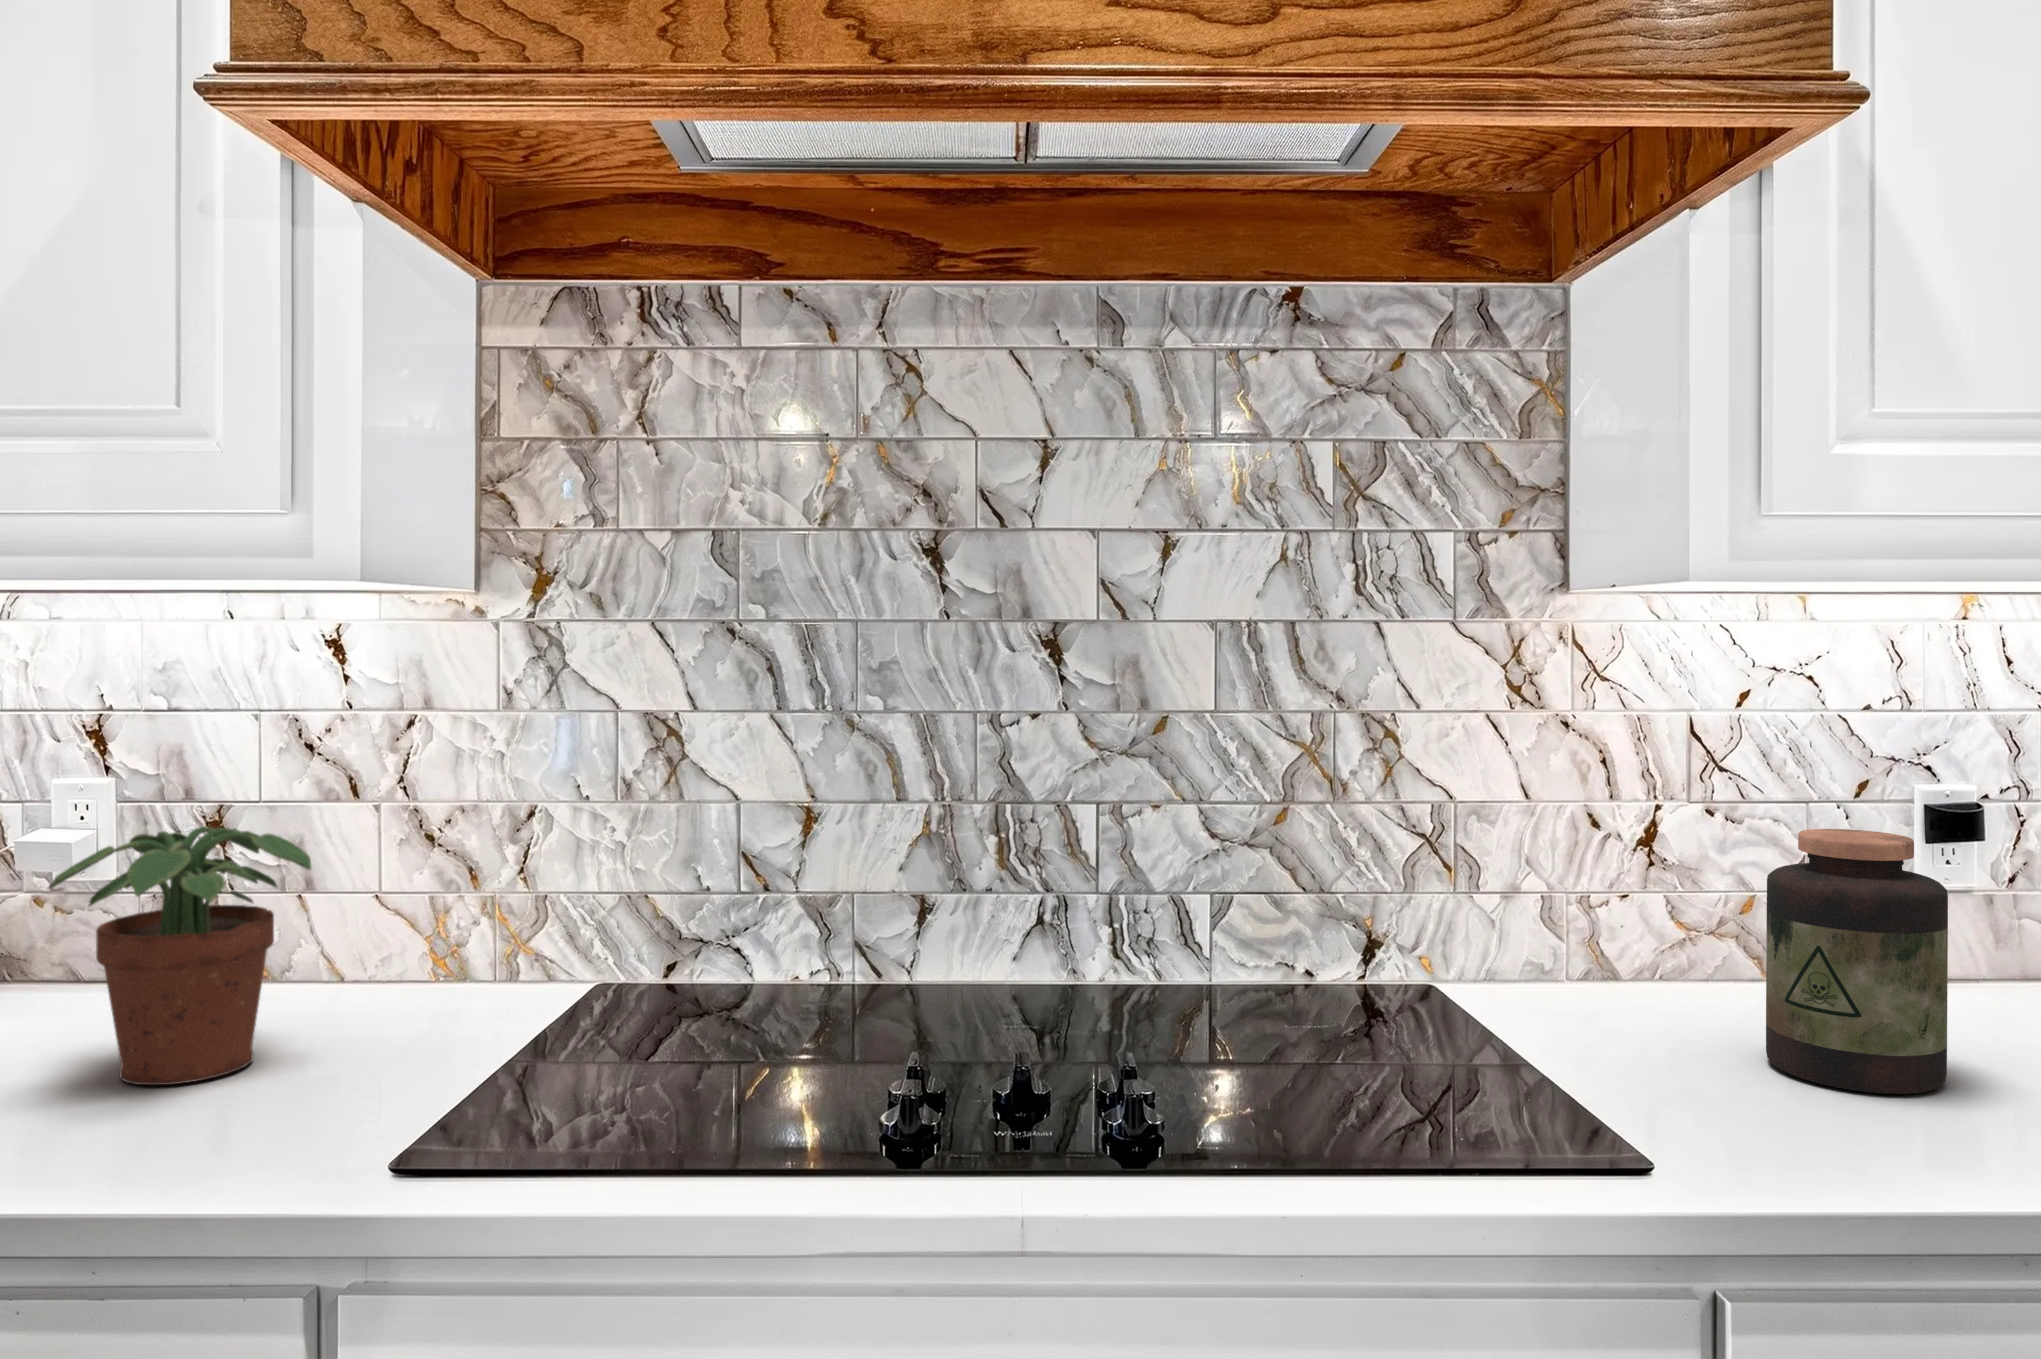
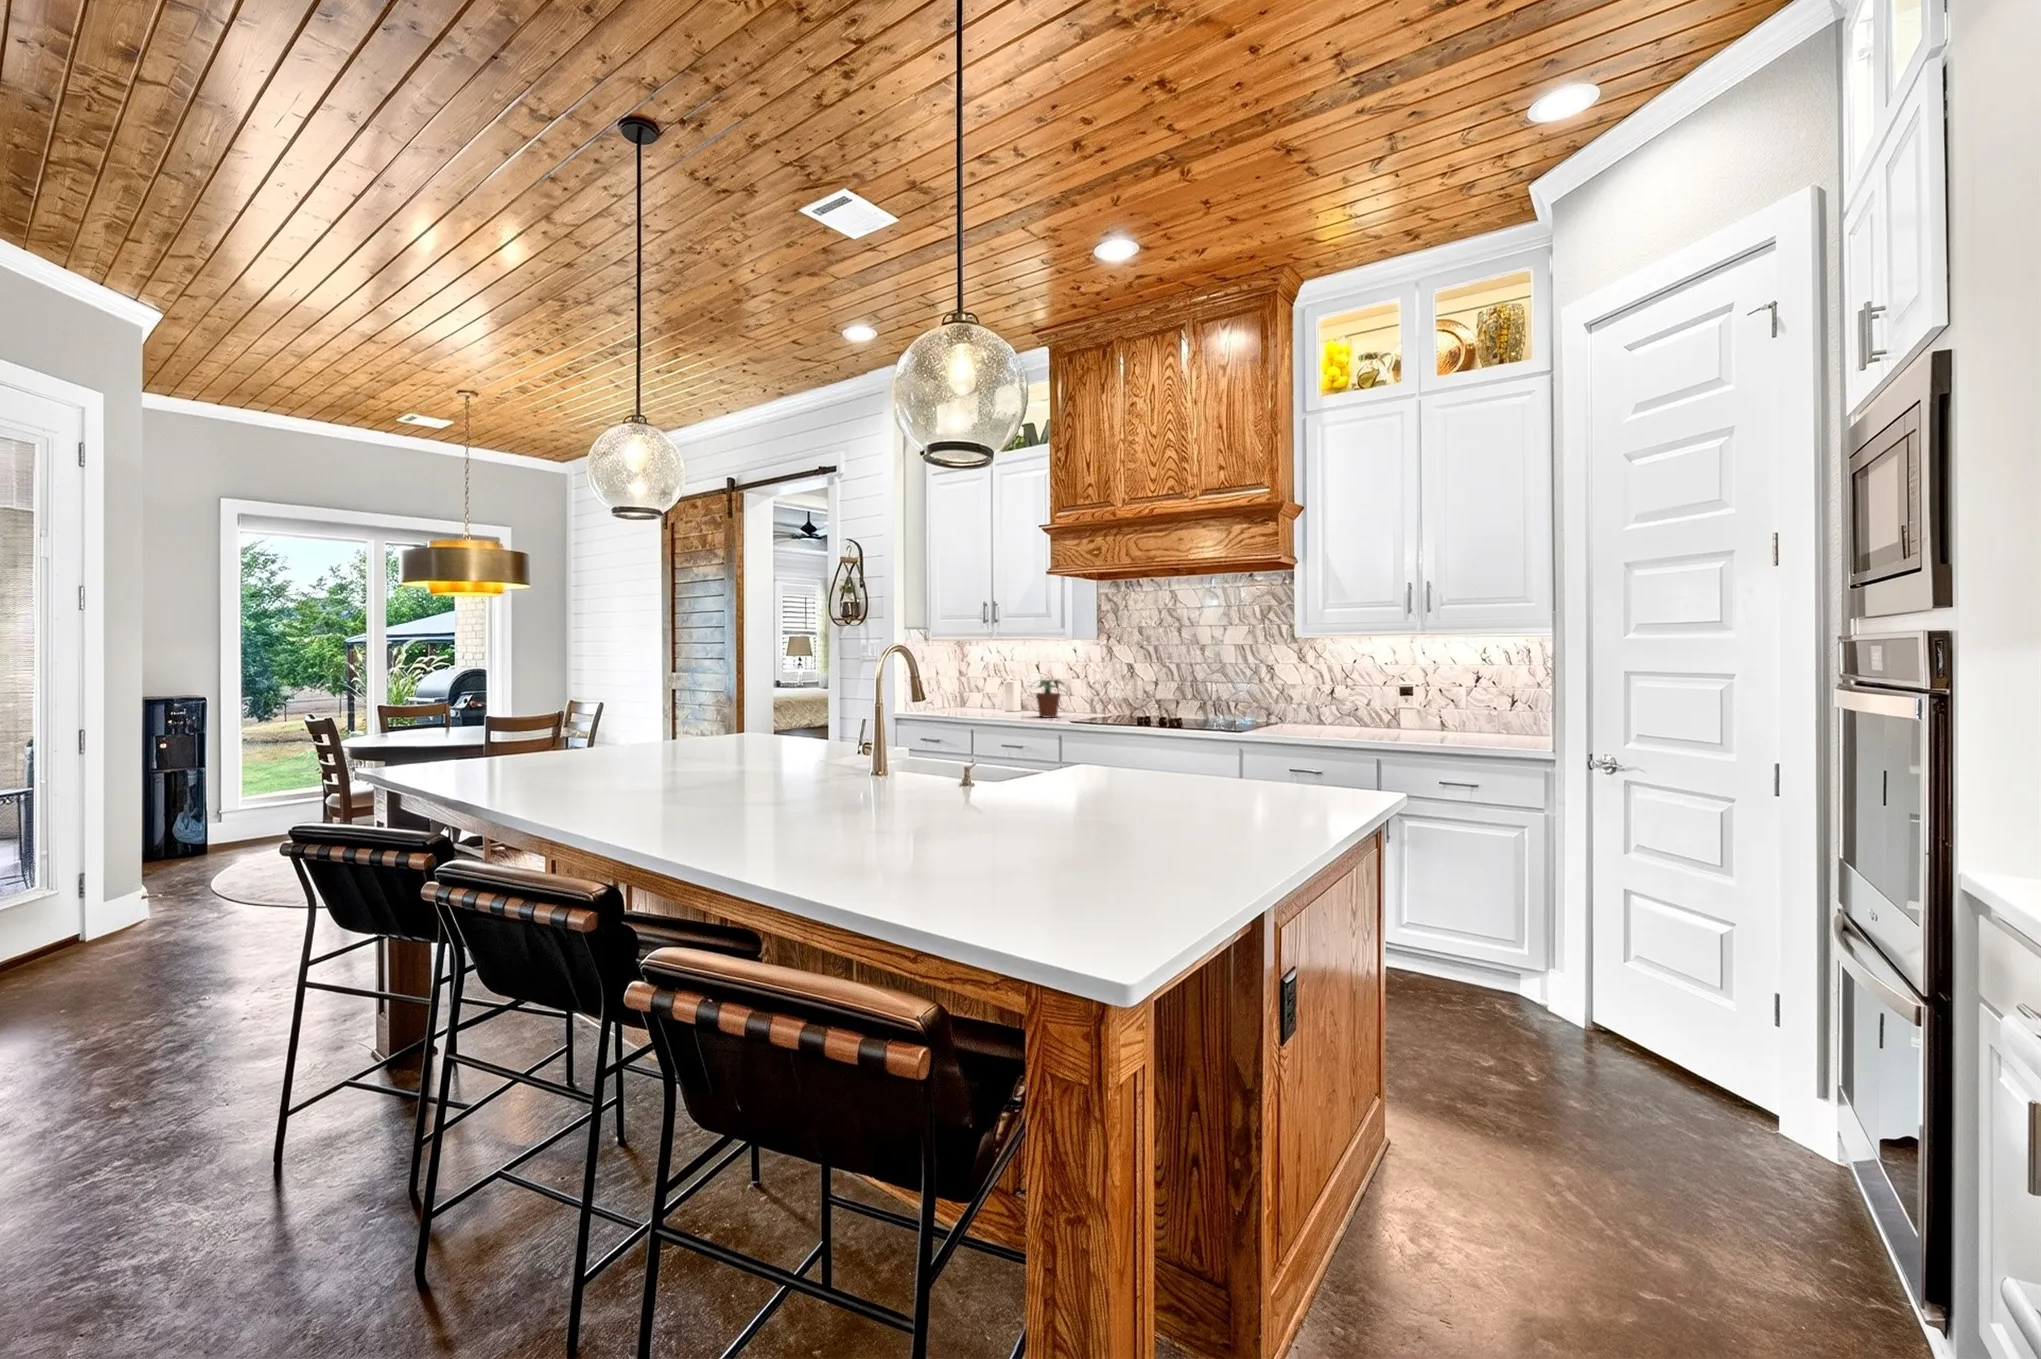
jar: present [1766,829,1948,1094] -> none [1303,685,1335,732]

